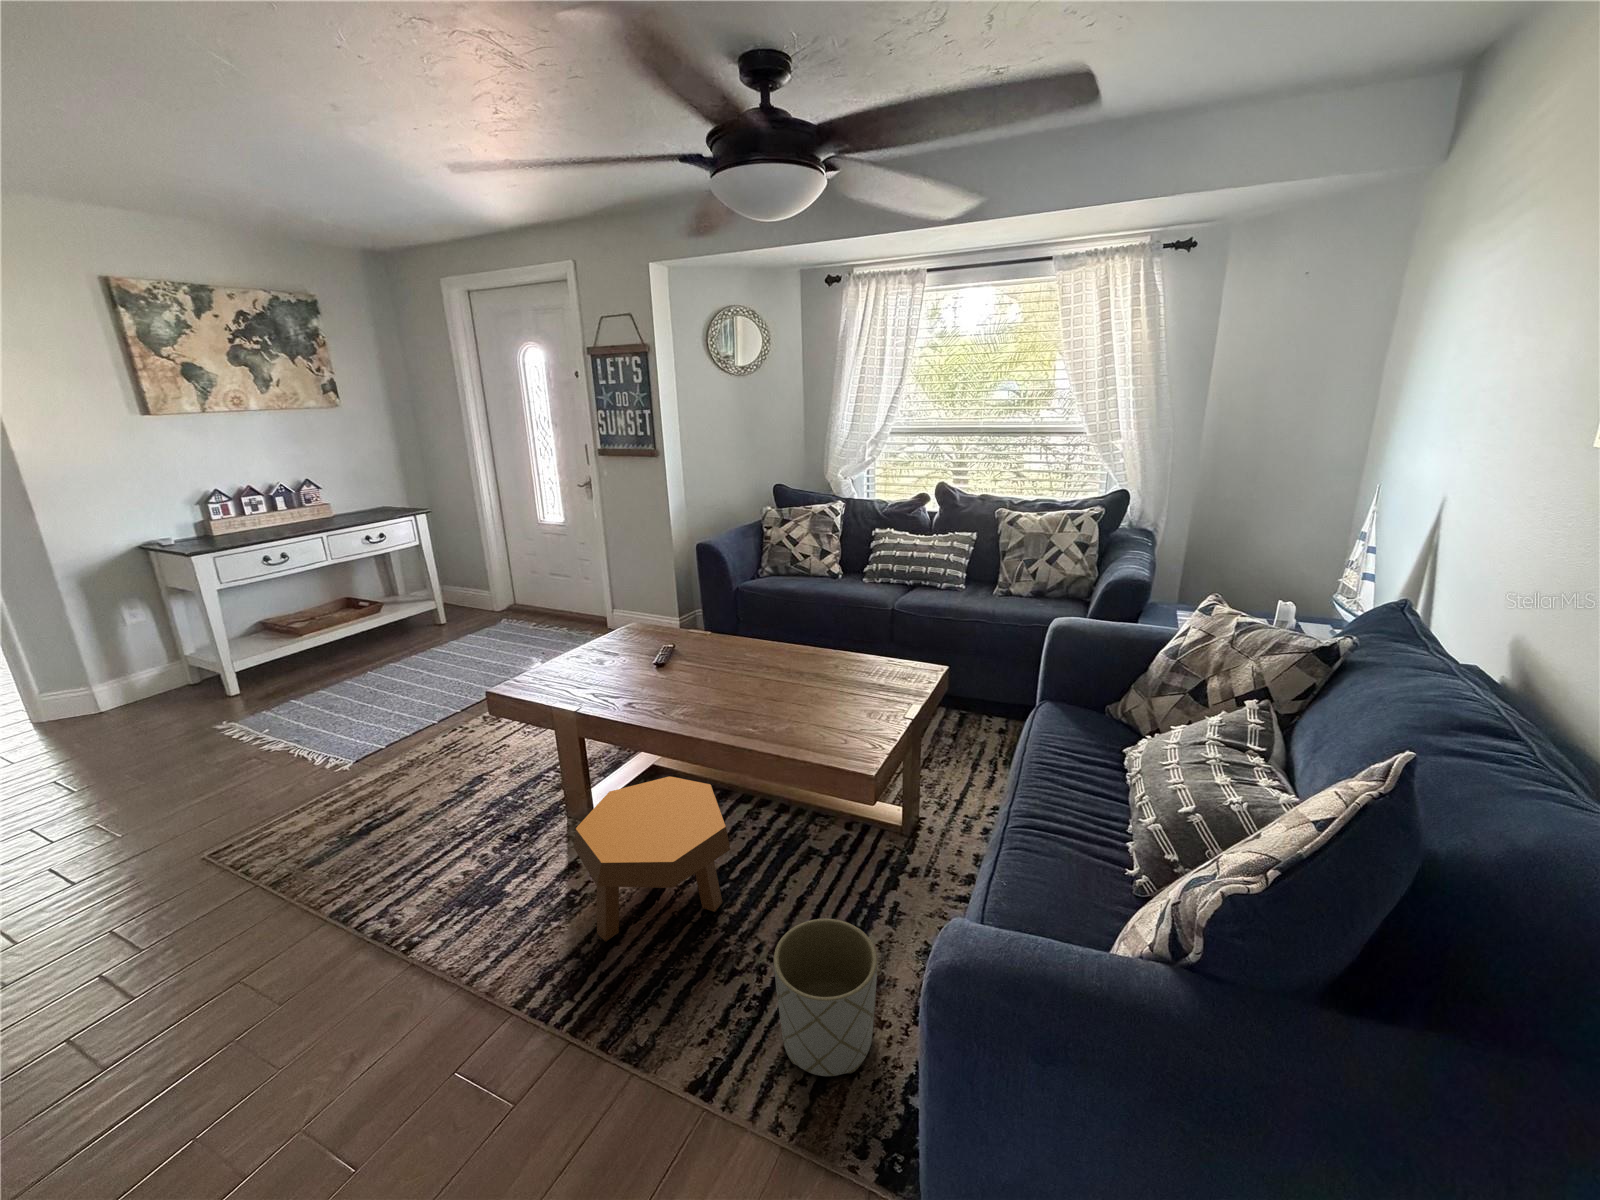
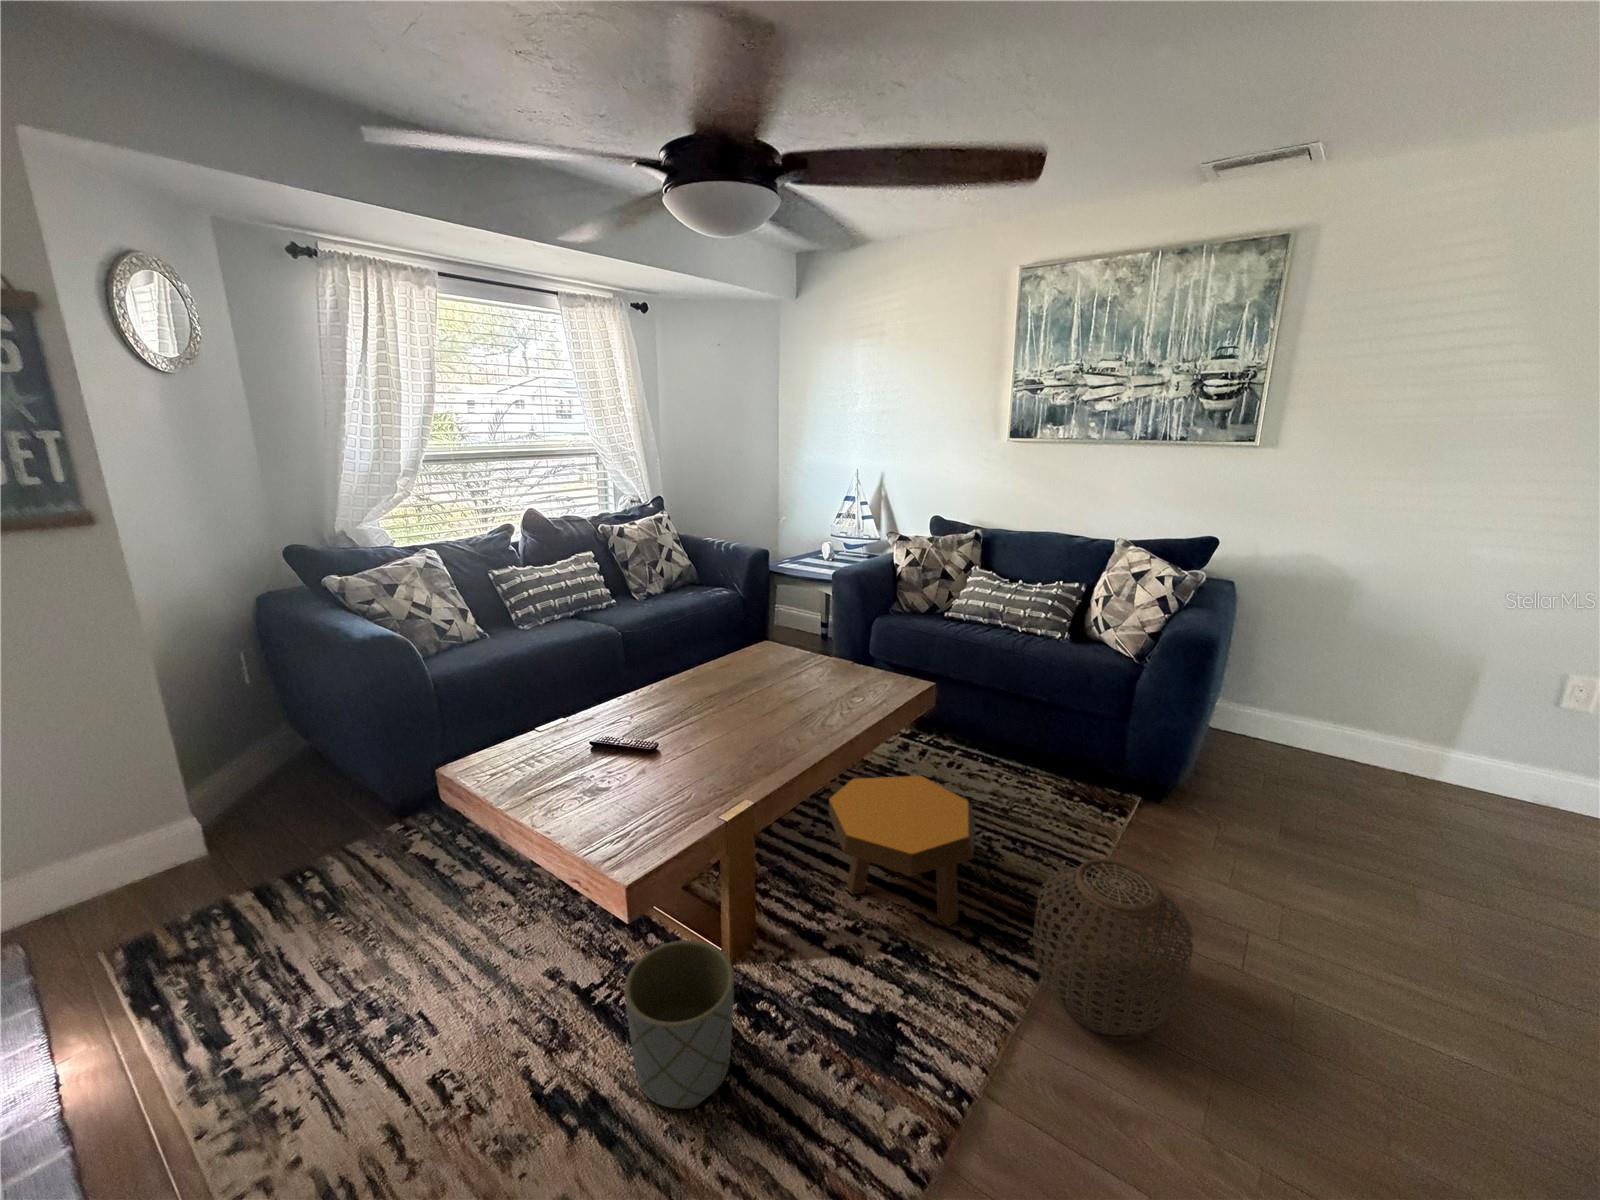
woven basket: none [361,906,542,1101] -> present [1034,859,1193,1035]
planter: present [774,919,878,1076] -> present [625,940,734,1109]

